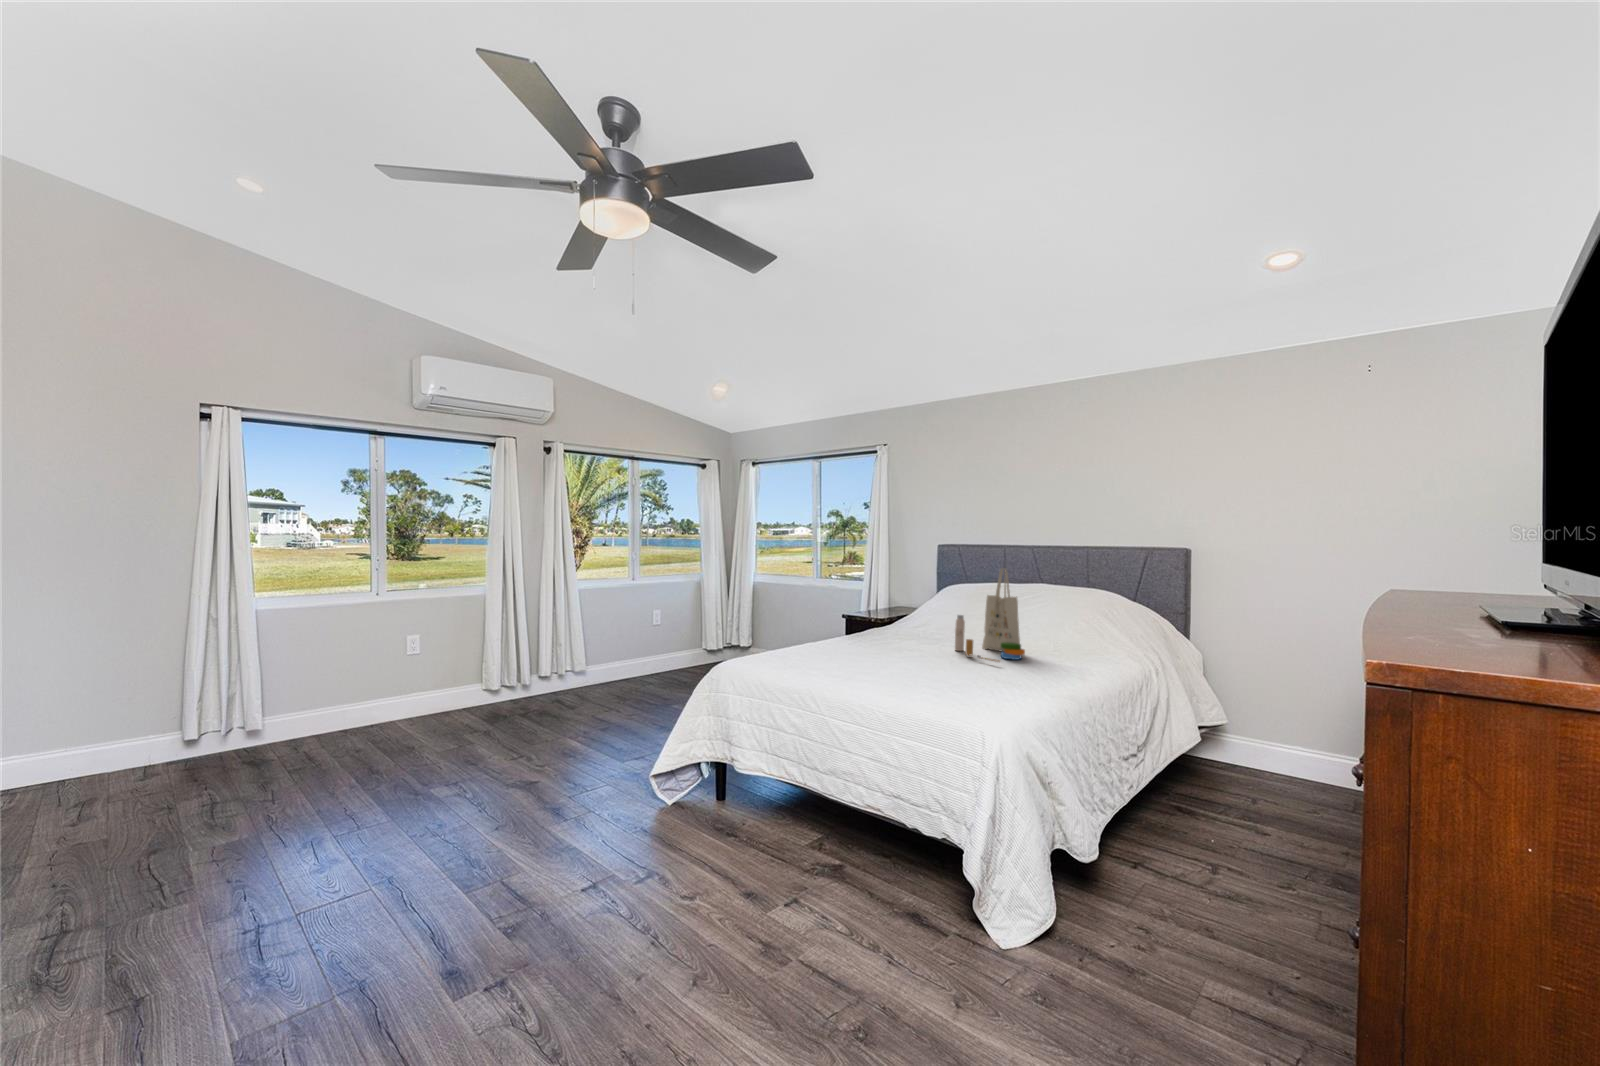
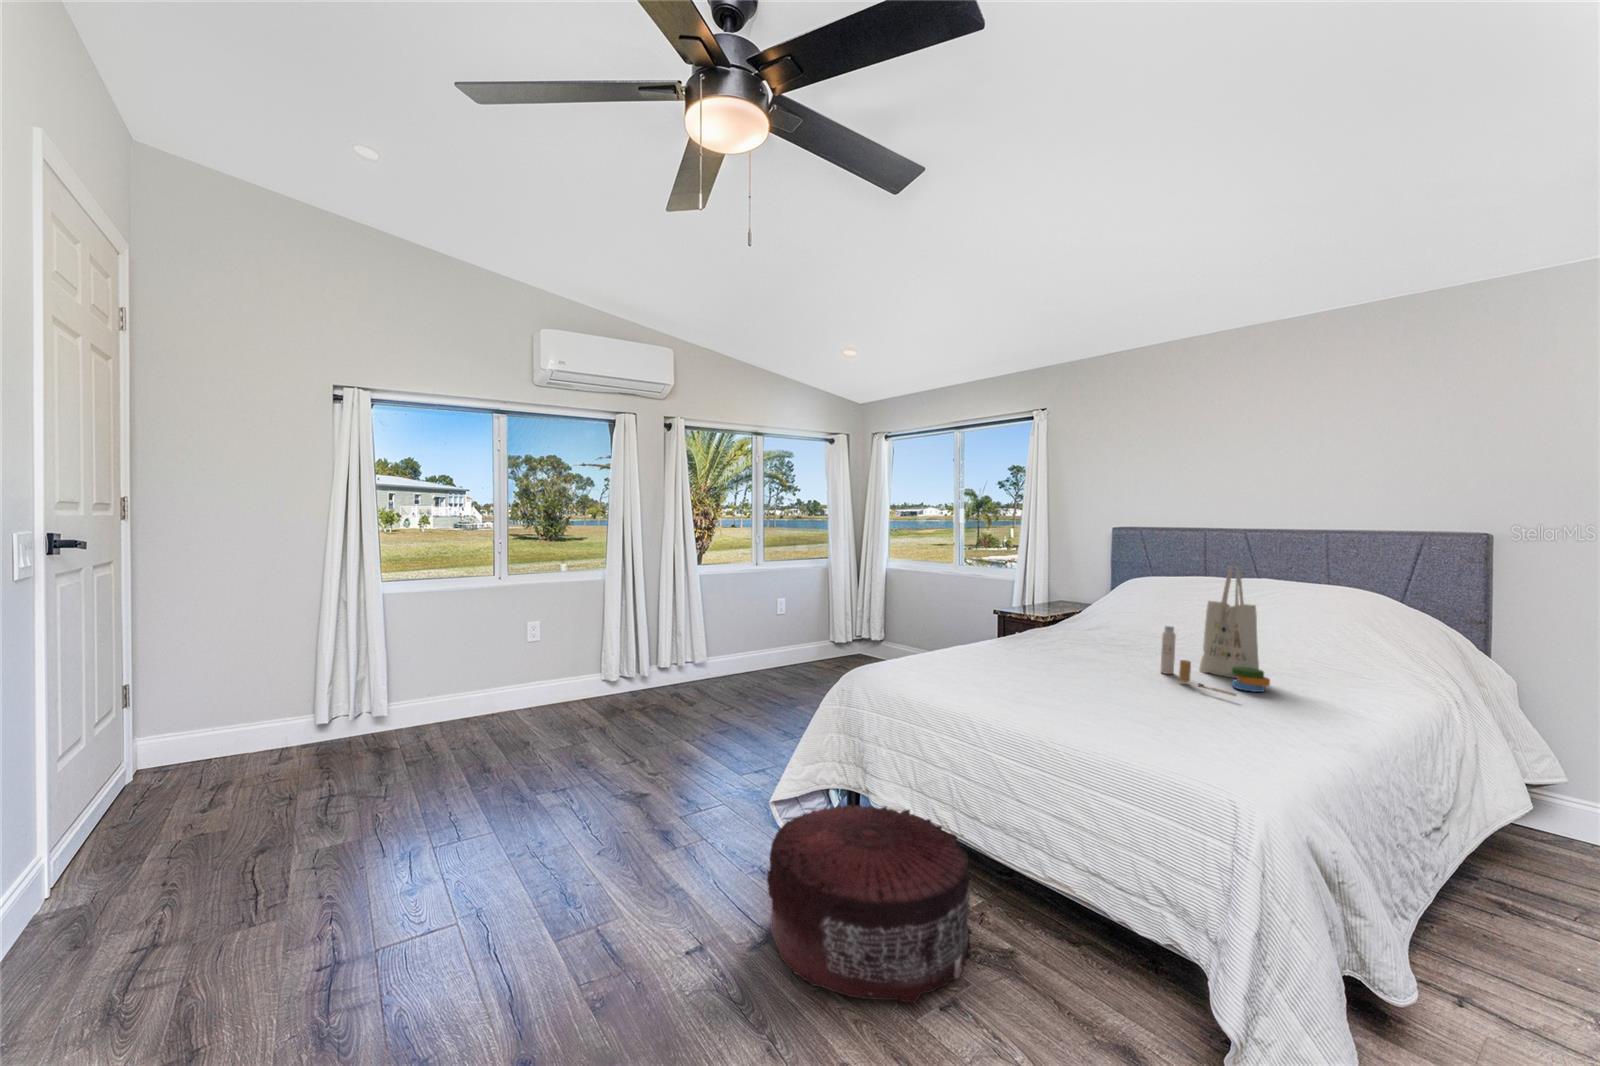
pouf: none [647,766,813,907] -> present [767,804,971,1003]

